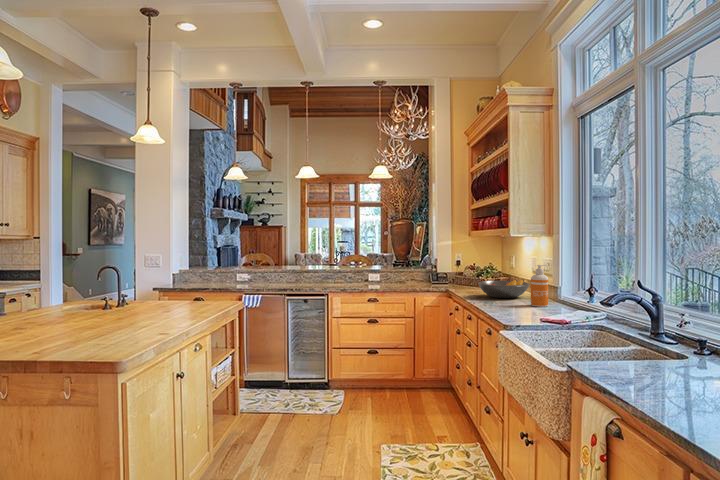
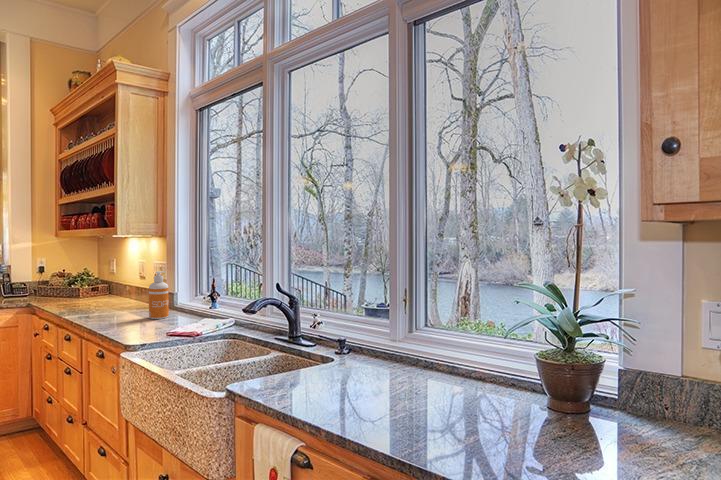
fruit bowl: present [478,280,530,298] -> none [76,287,142,312]

